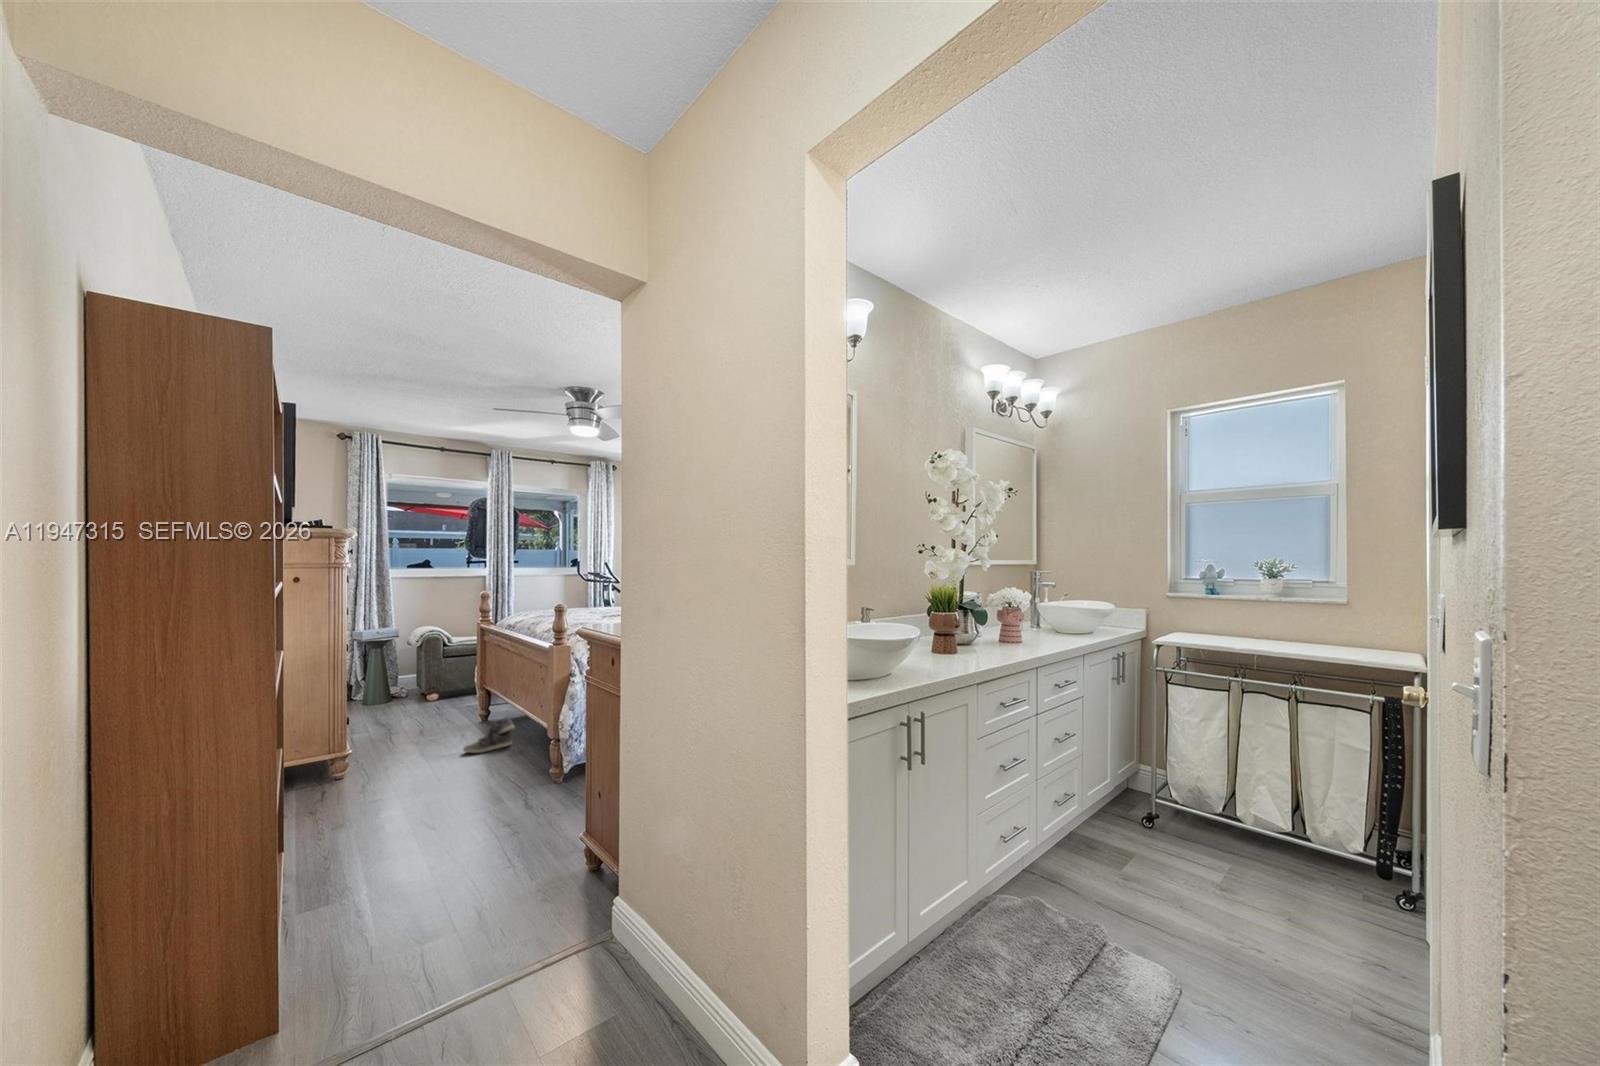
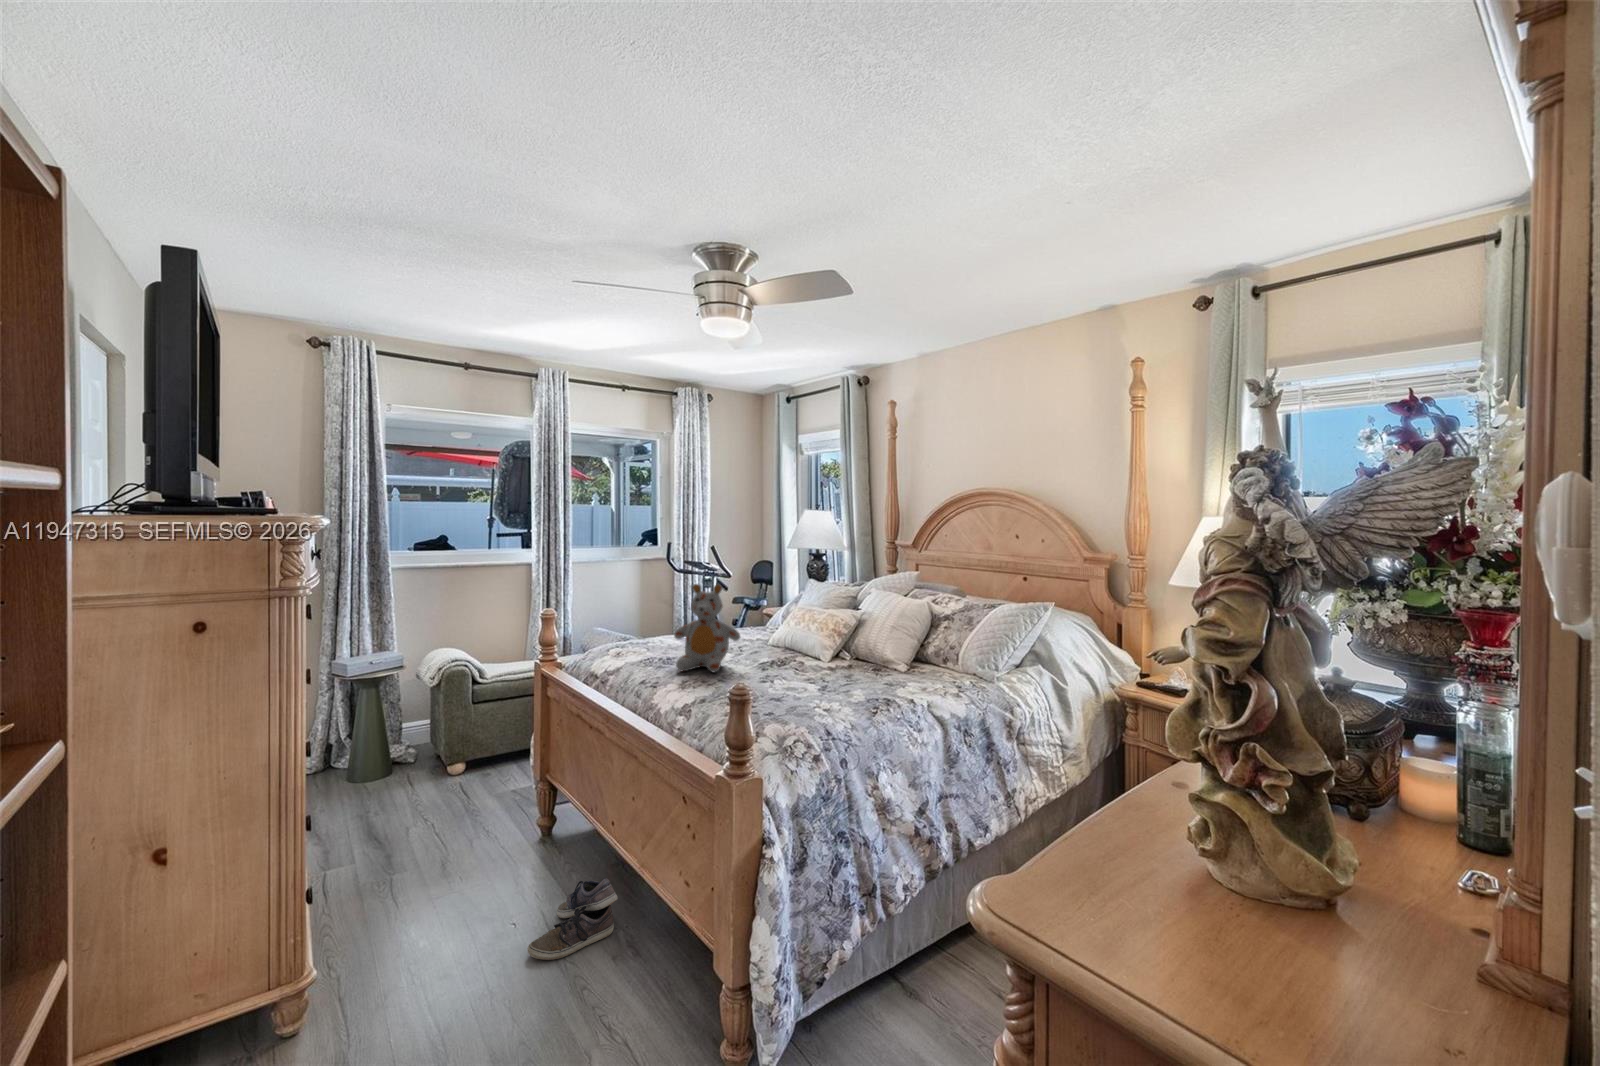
stuffed bear: none [556,569,595,616] -> present [674,584,740,672]

